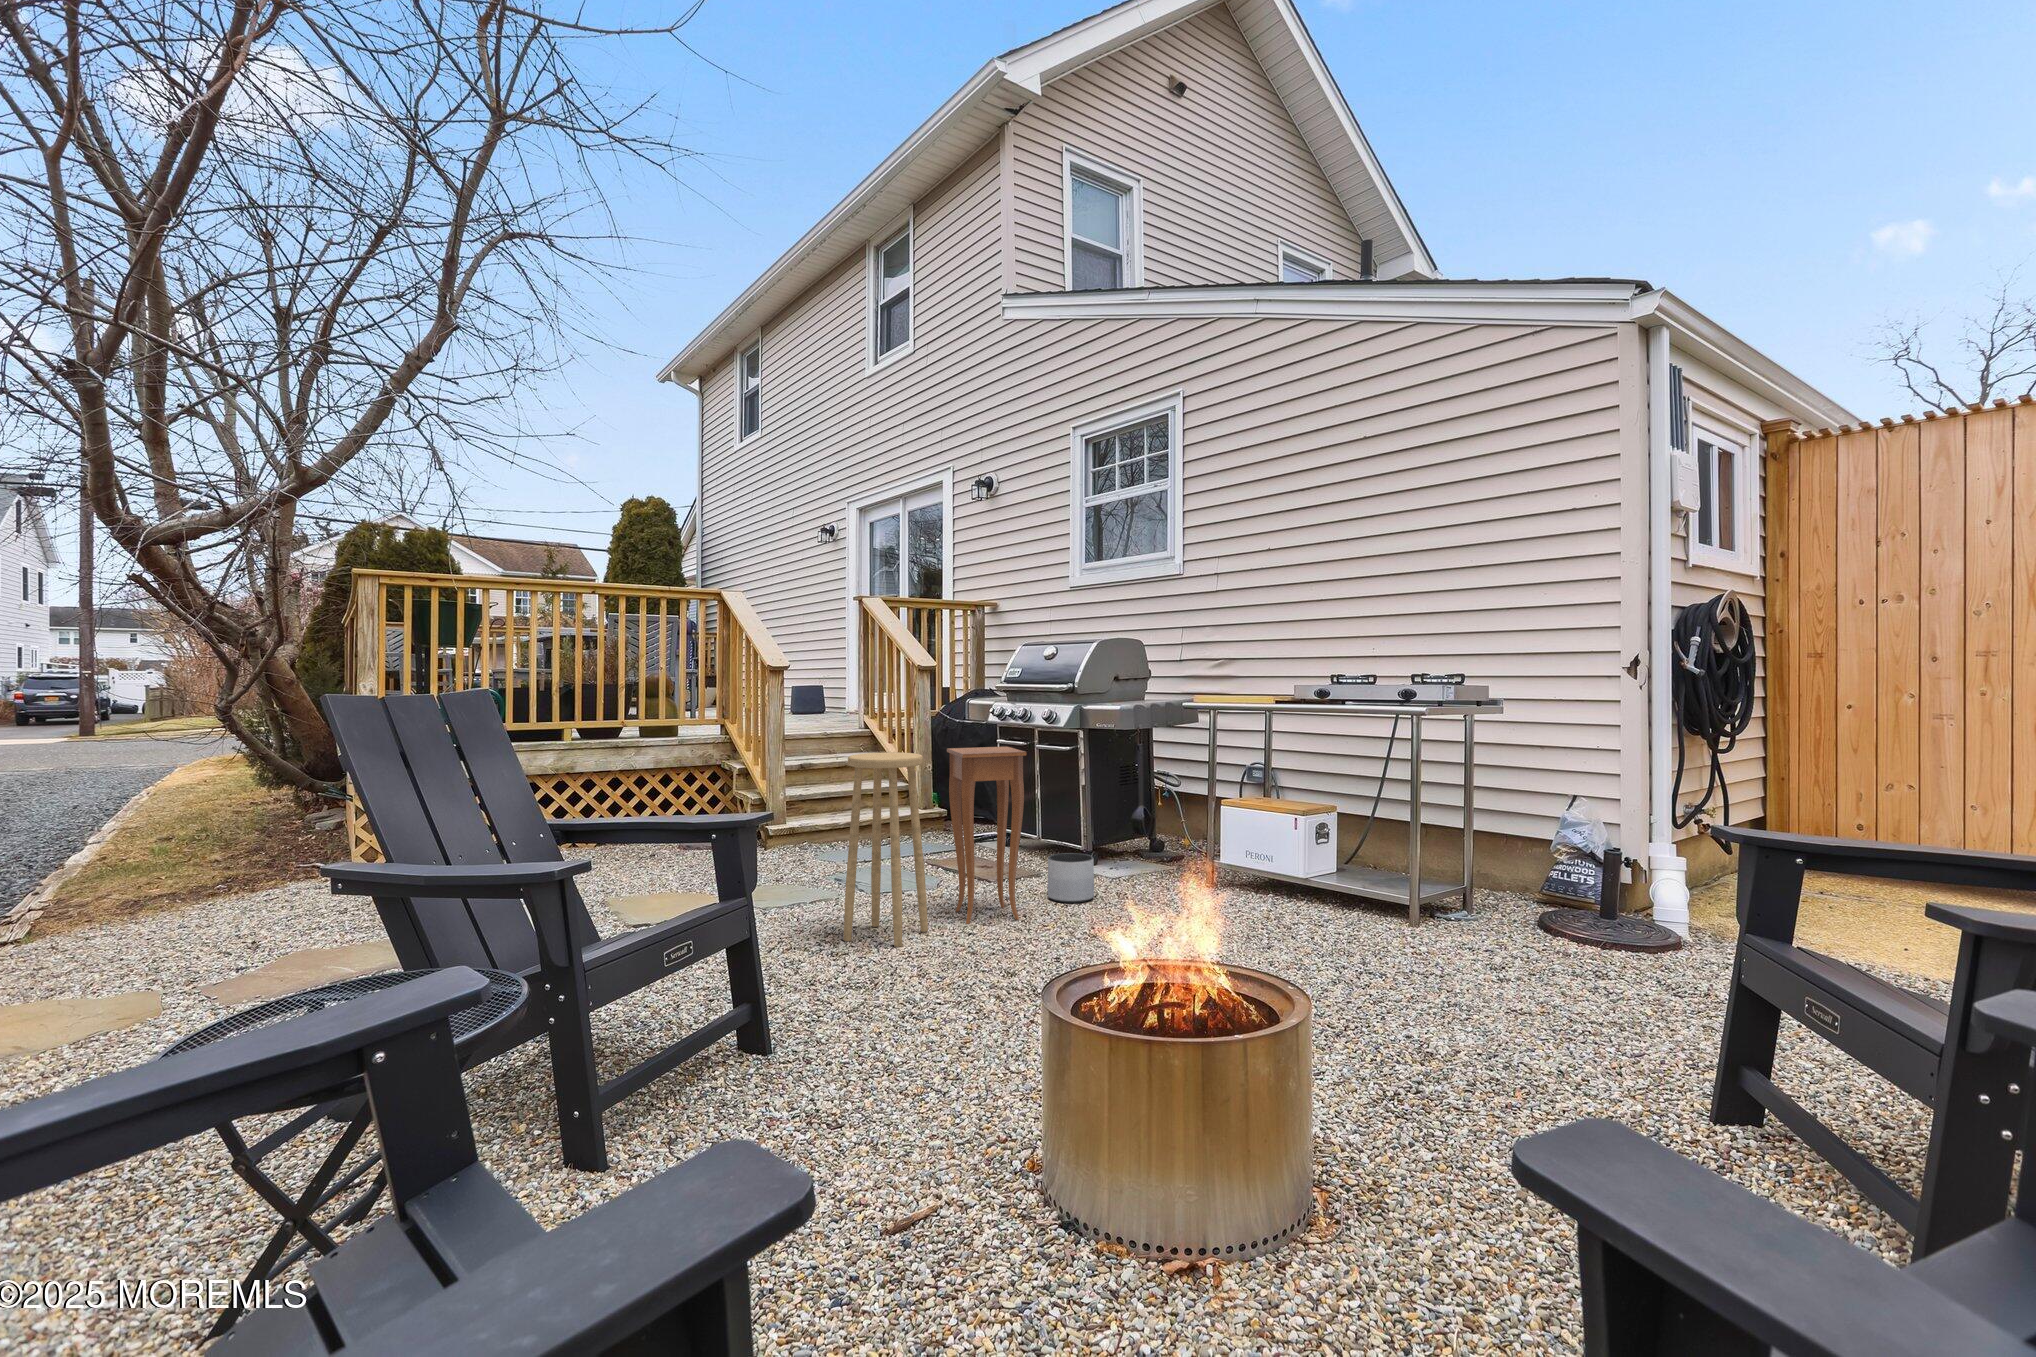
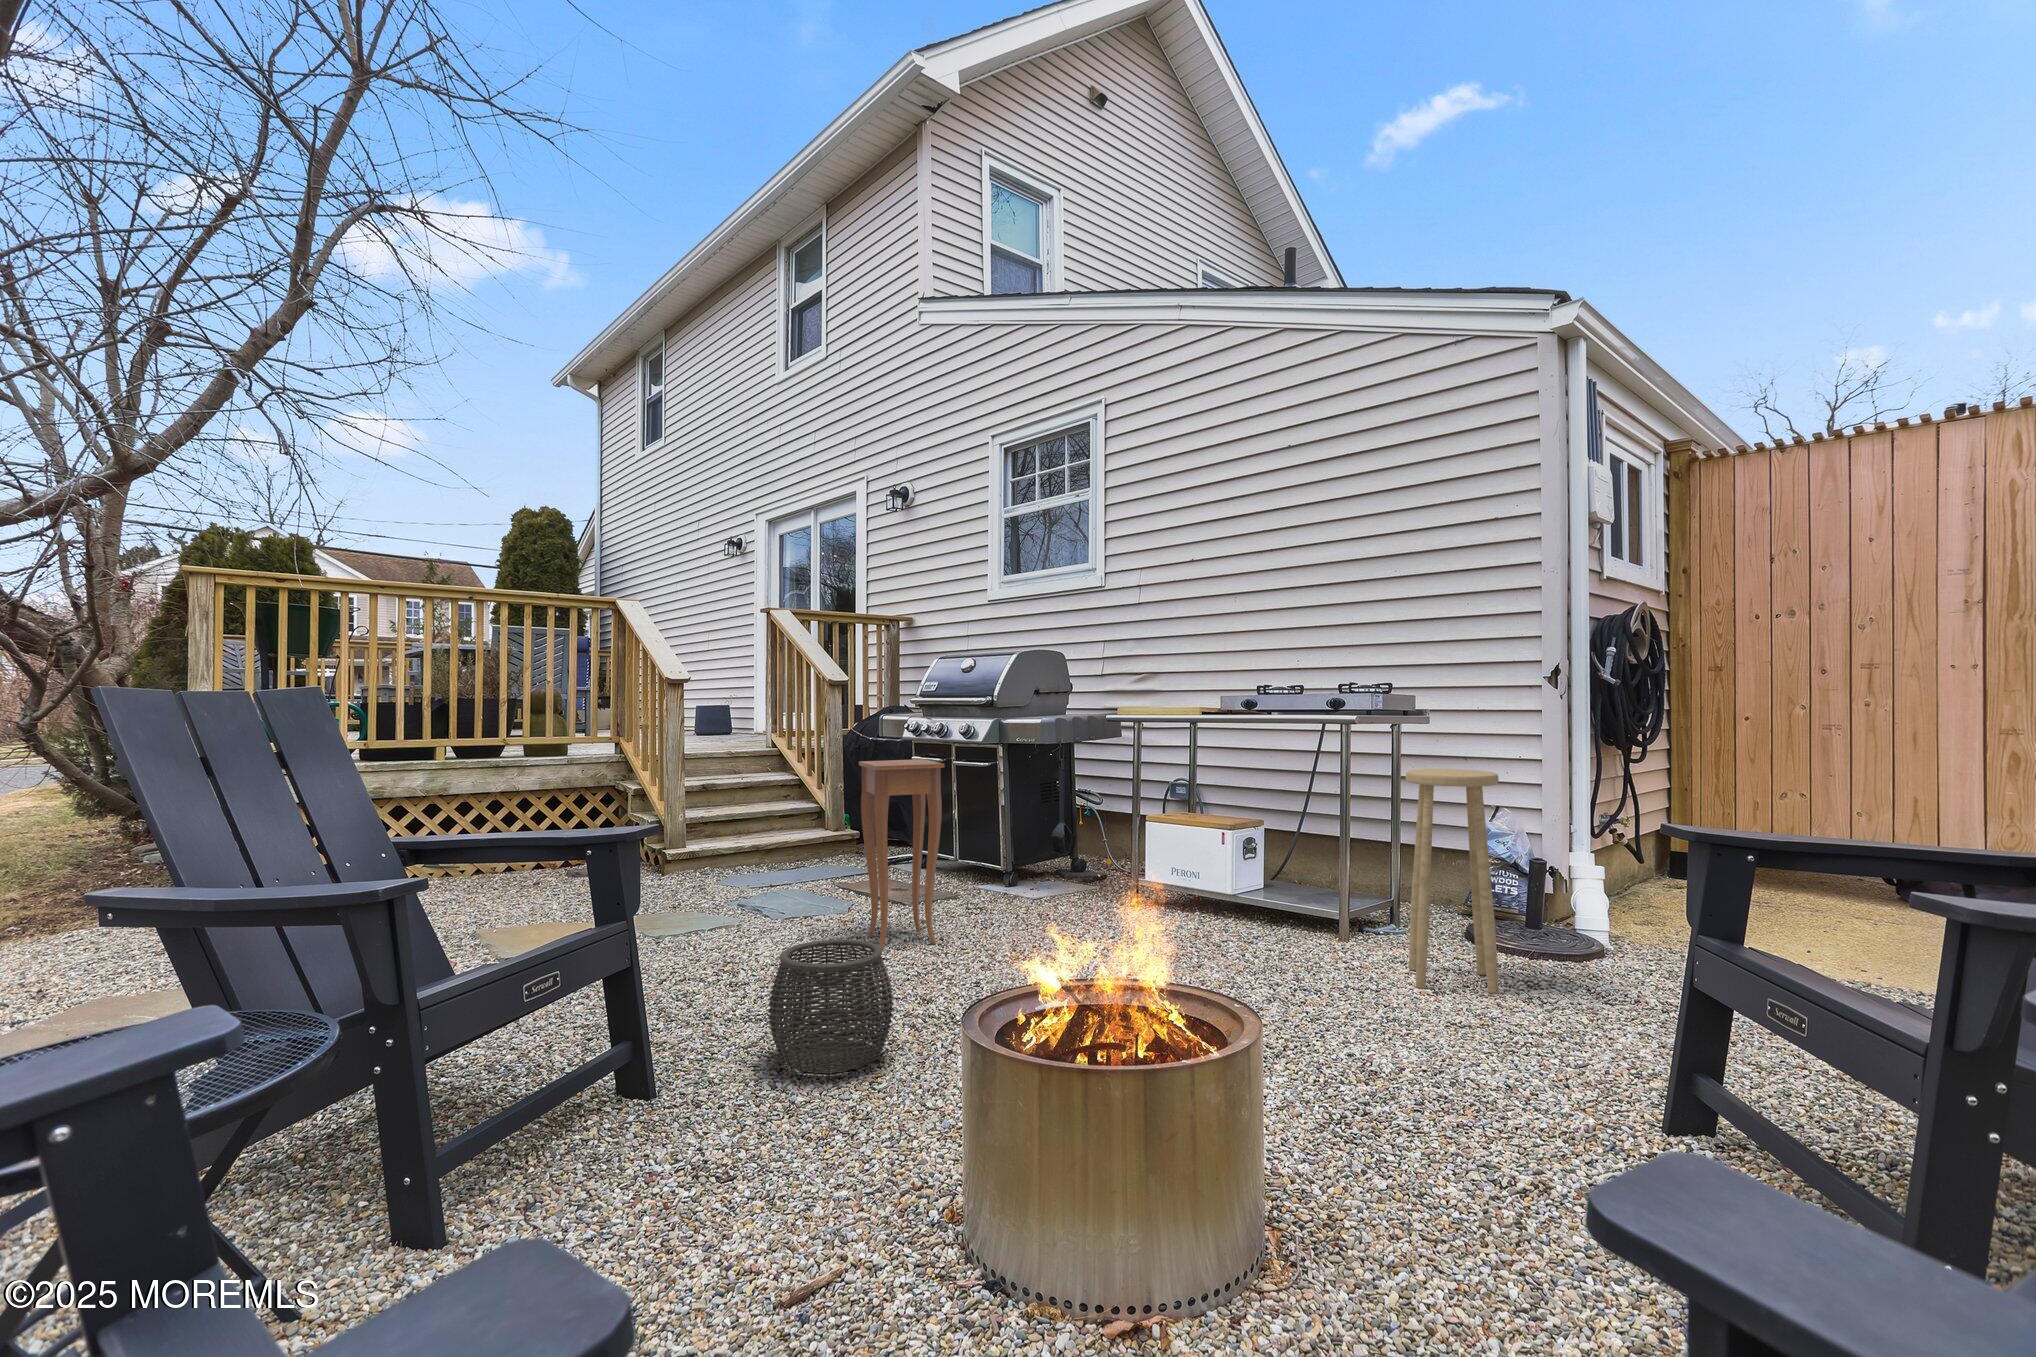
stool: present [843,752,928,947] -> present [1406,769,1499,994]
planter: present [1048,853,1094,903] -> none [967,873,1016,925]
woven basket: none [868,916,981,1038] -> present [768,939,894,1075]

